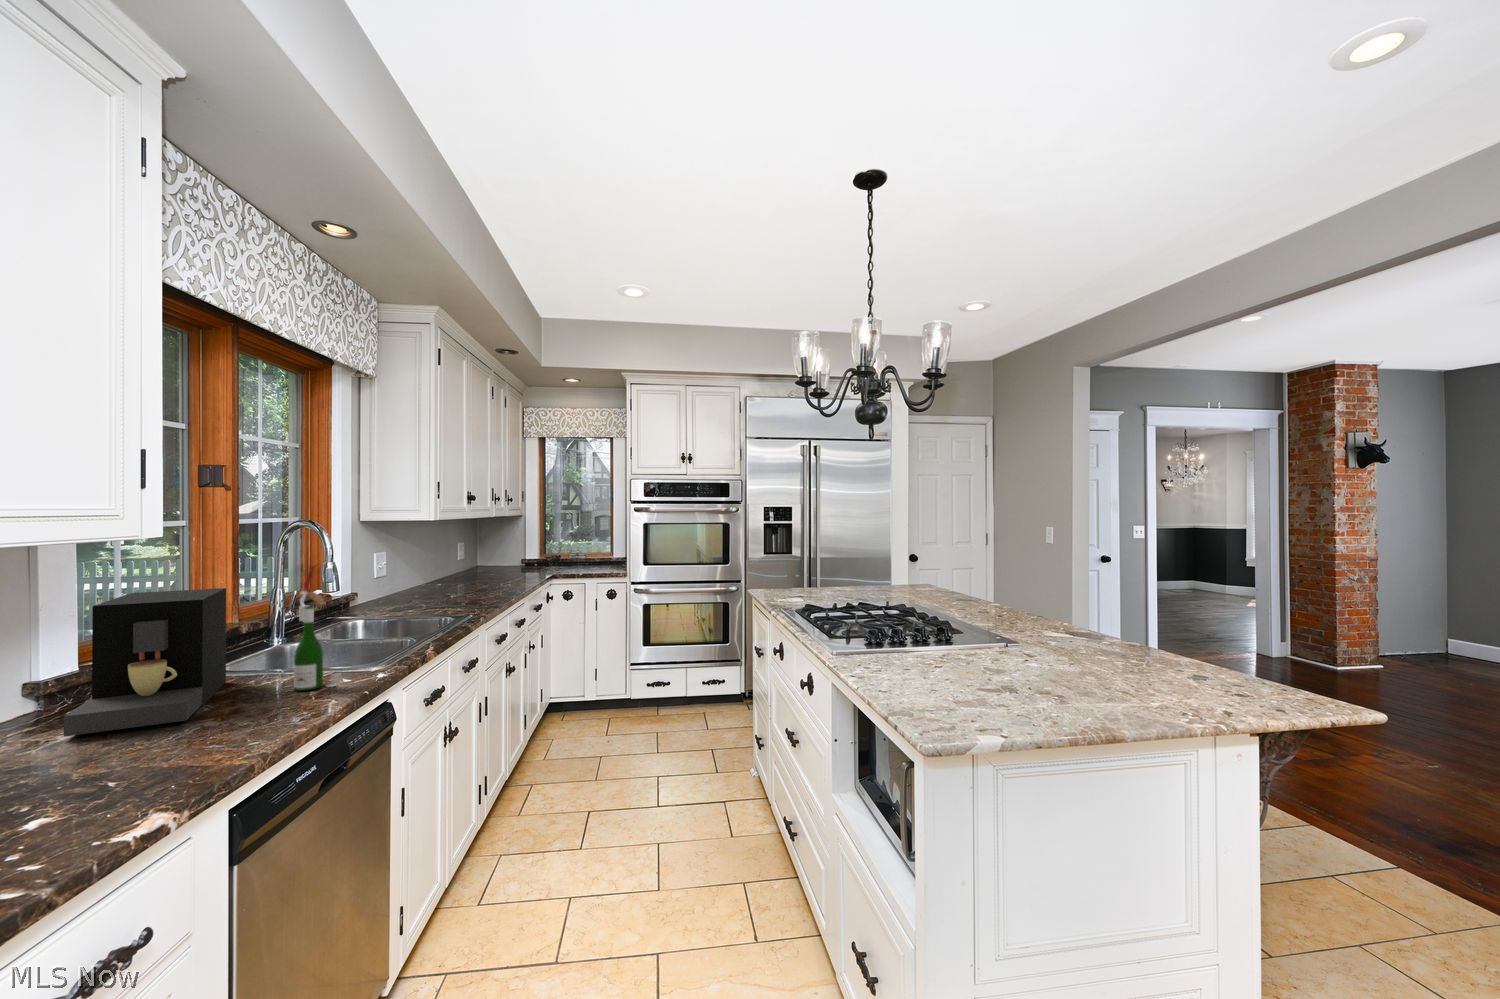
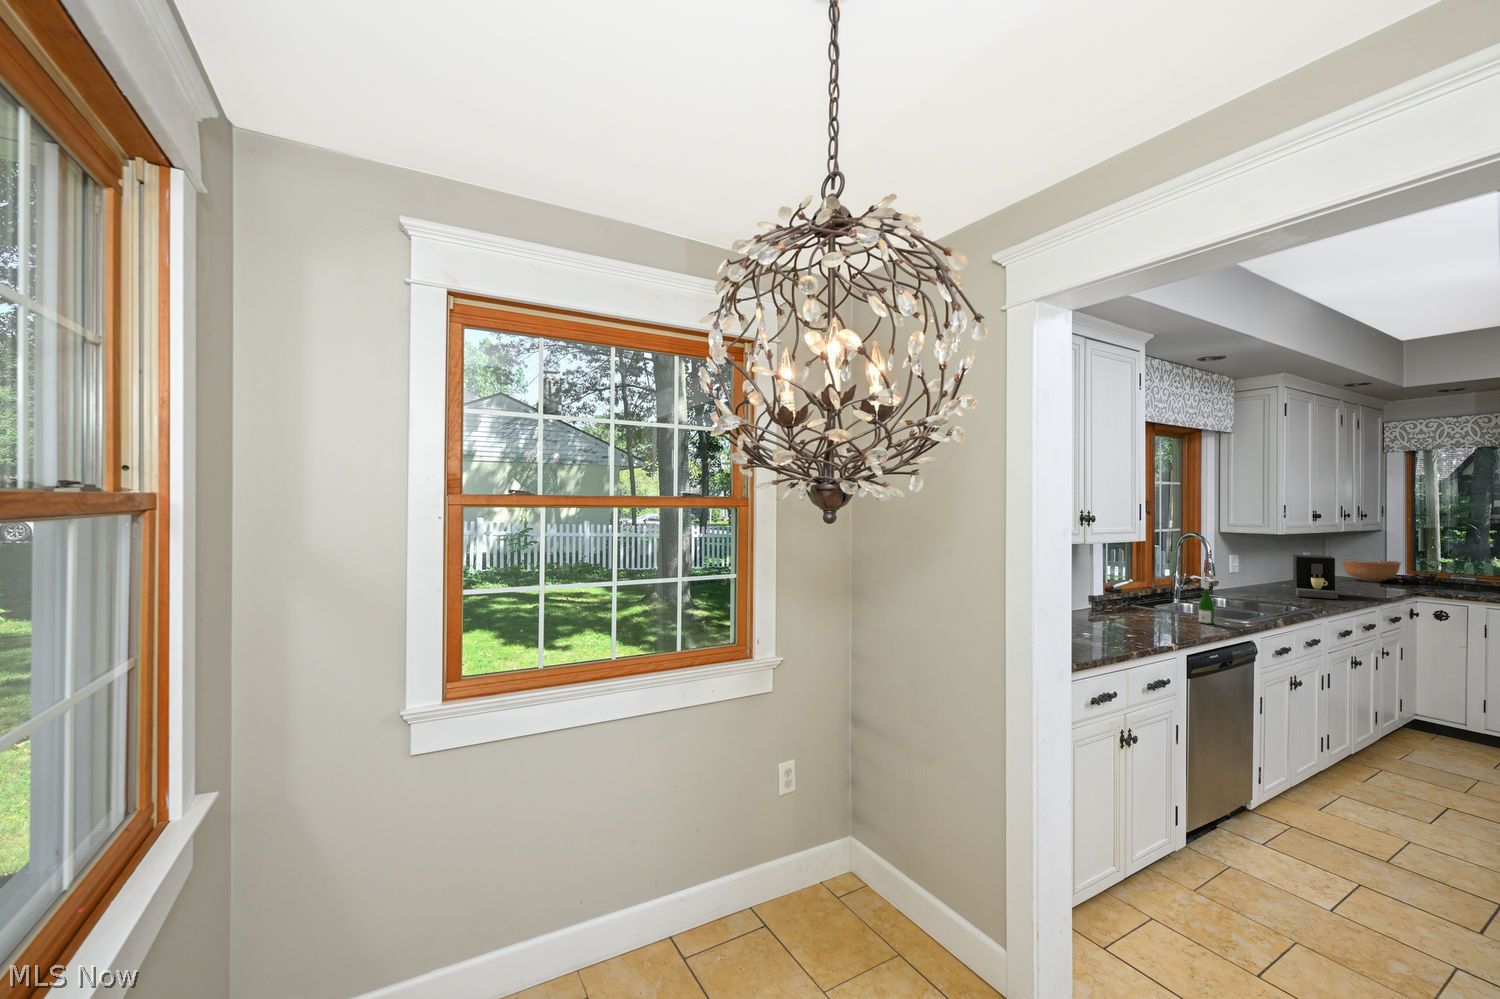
bowl: none [489,546,537,569] -> present [1342,560,1401,582]
coffee maker: present [64,588,226,736] -> present [1293,555,1338,599]

